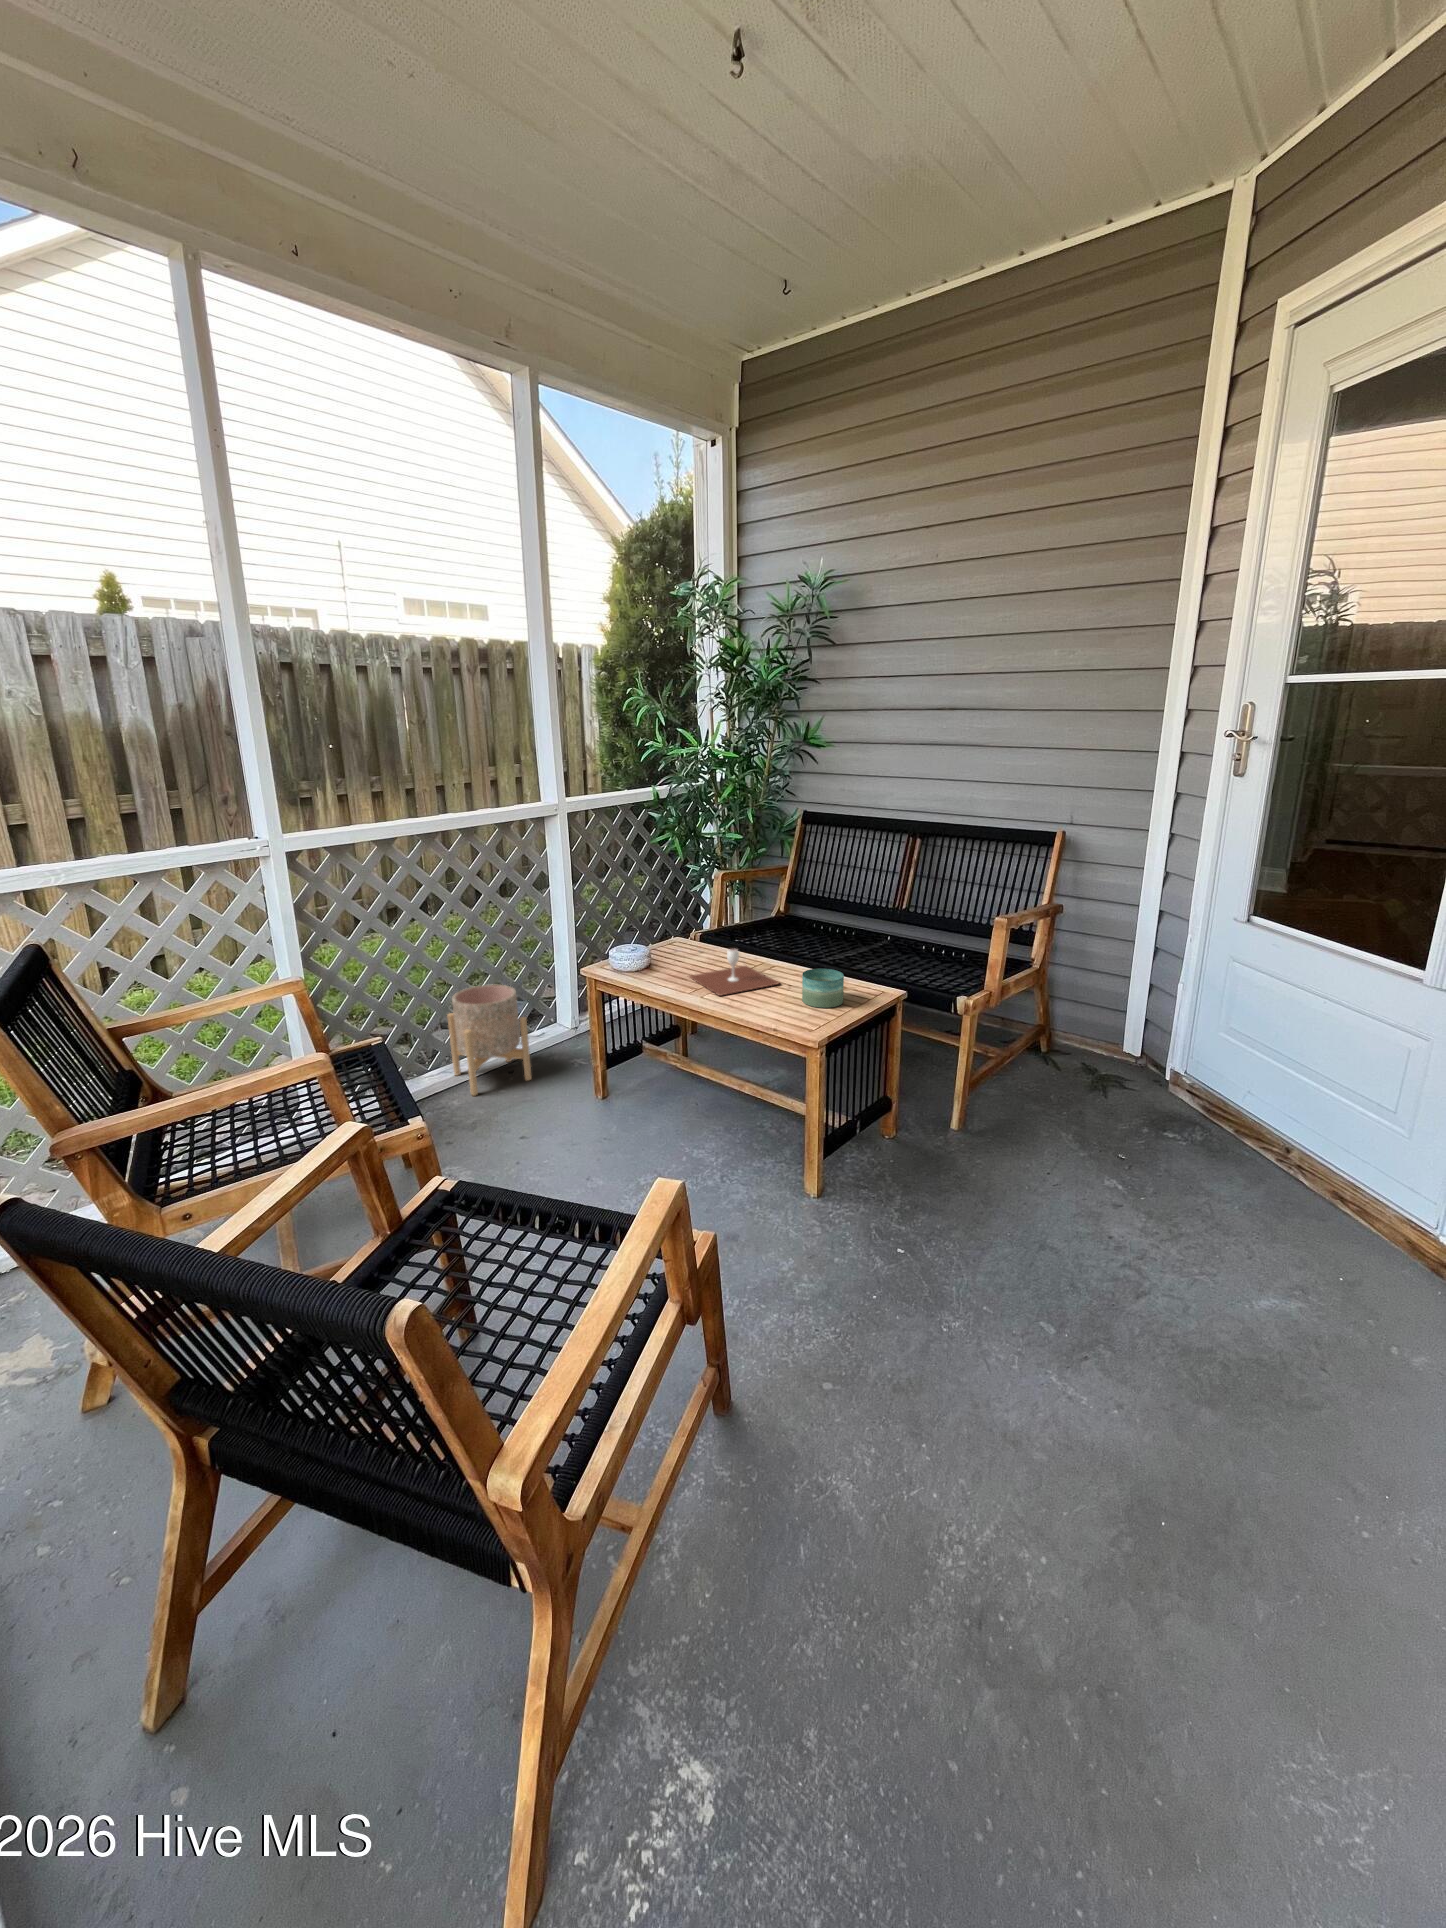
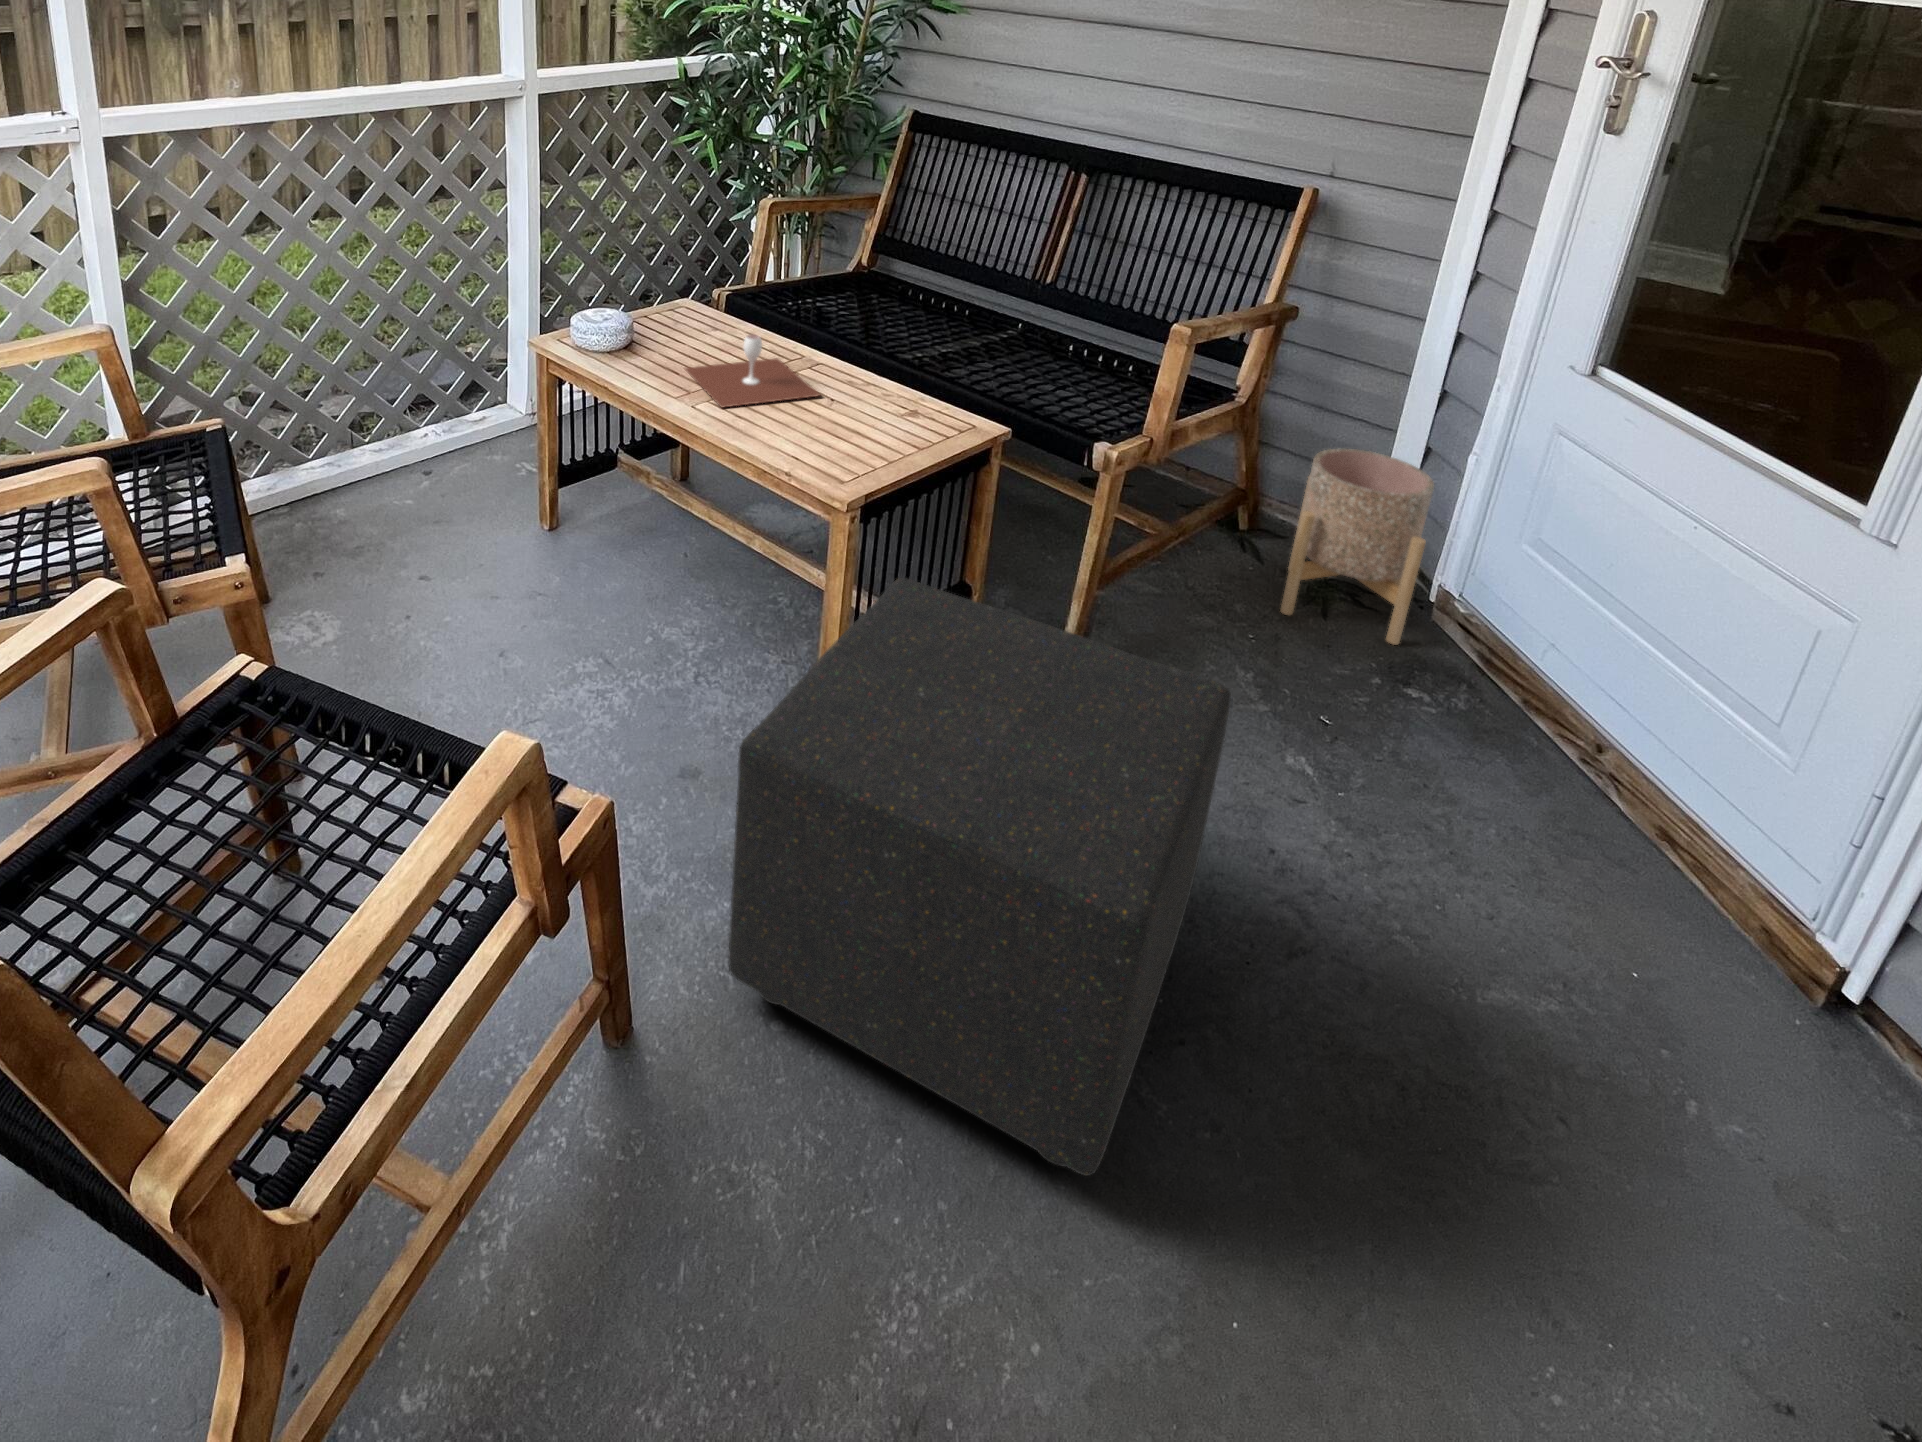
candle: present [802,968,844,1008] -> none [846,381,912,445]
planter: present [447,984,532,1095] -> present [1281,449,1434,645]
ottoman: none [791,1082,1089,1447] -> present [728,578,1231,1176]

